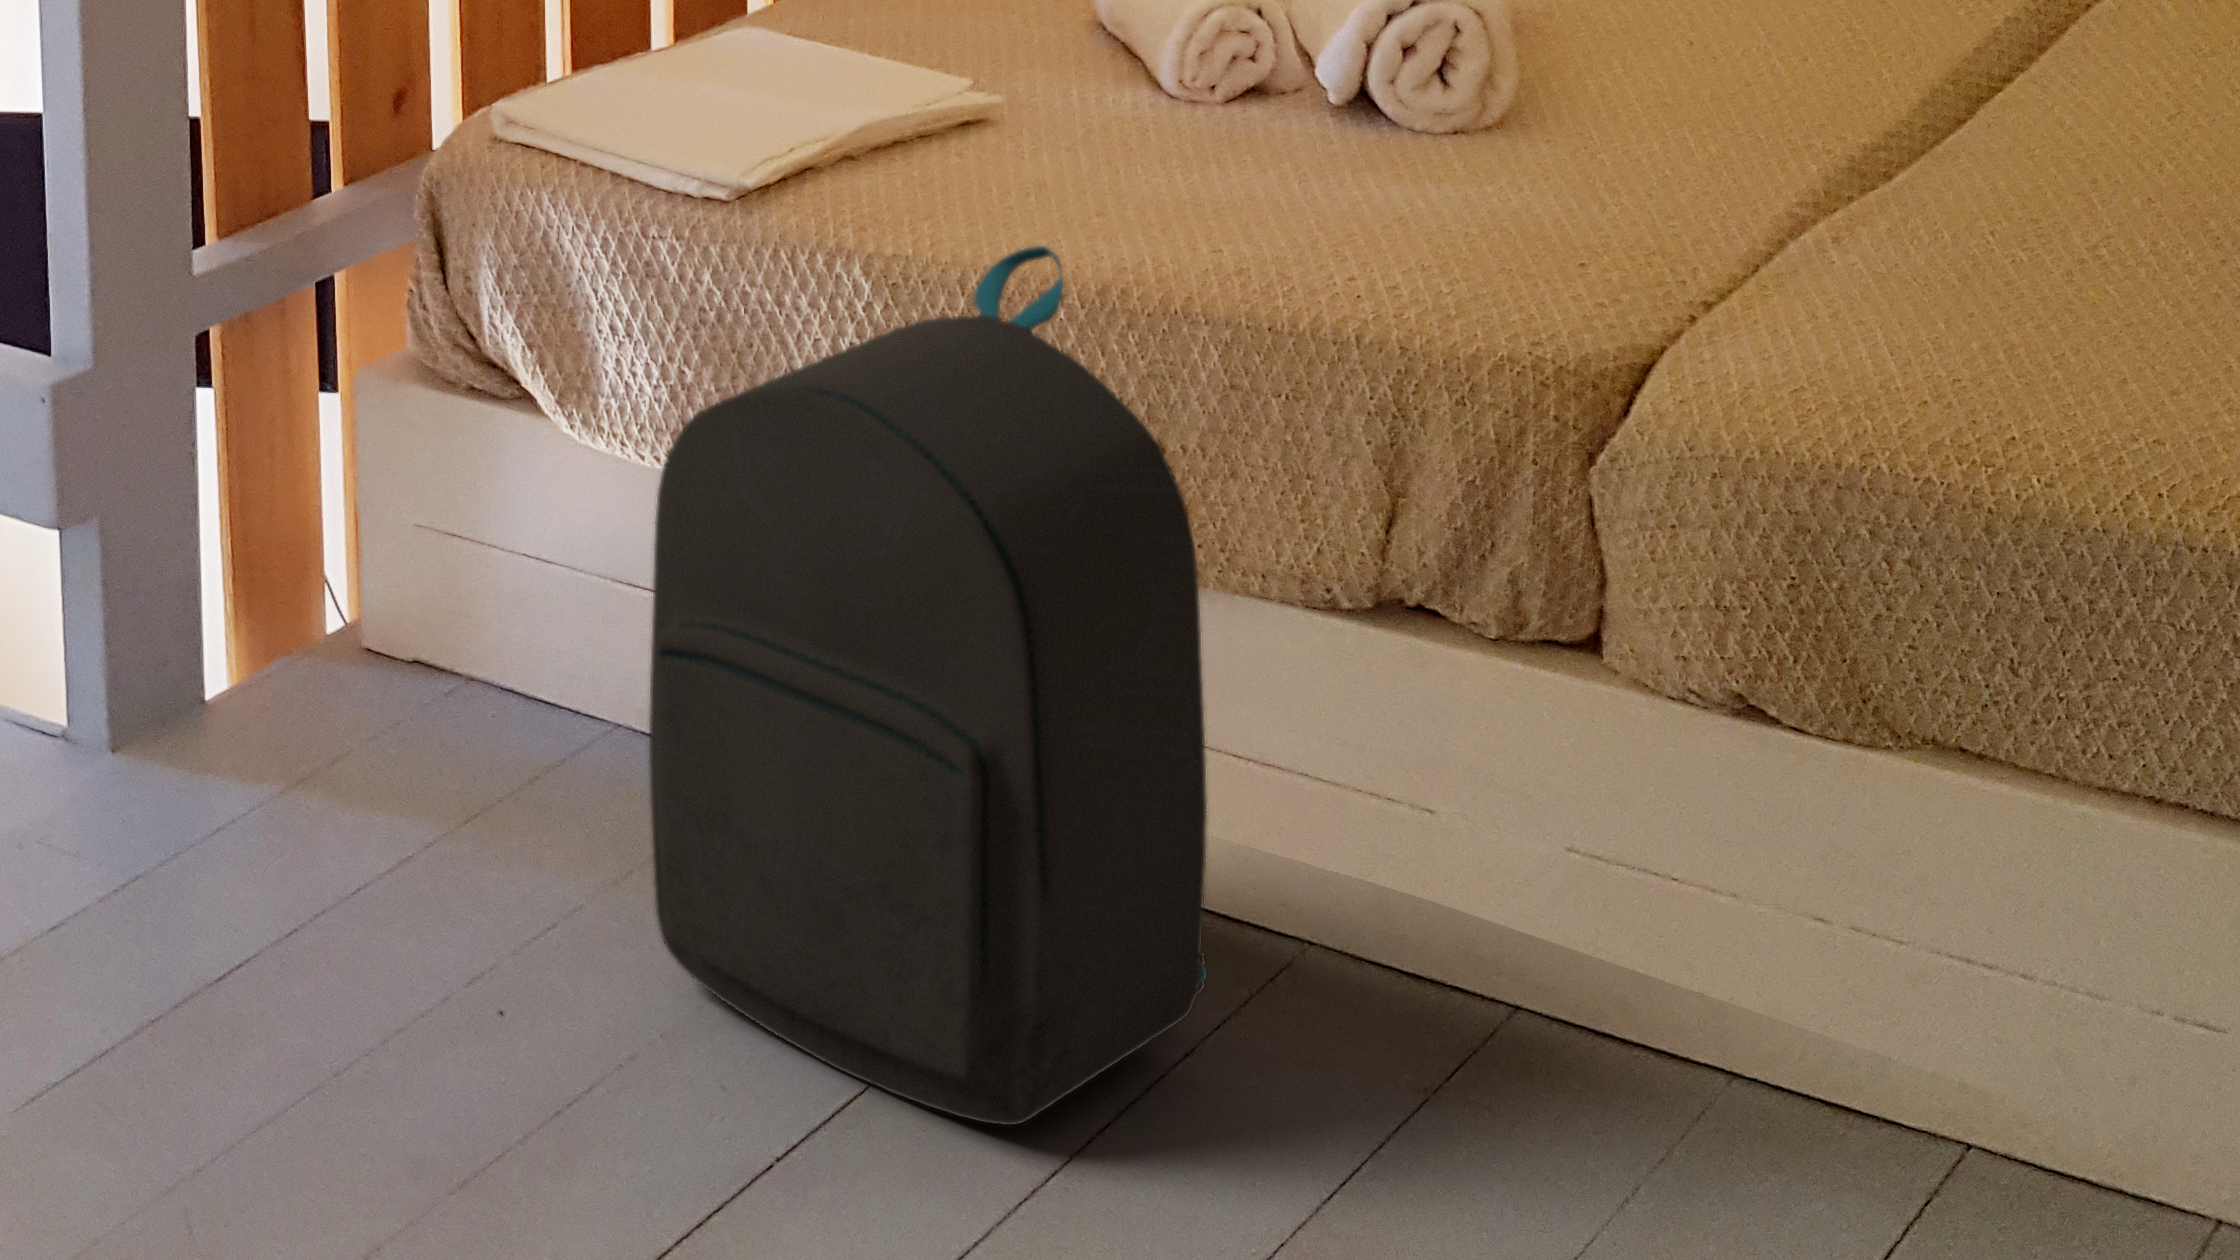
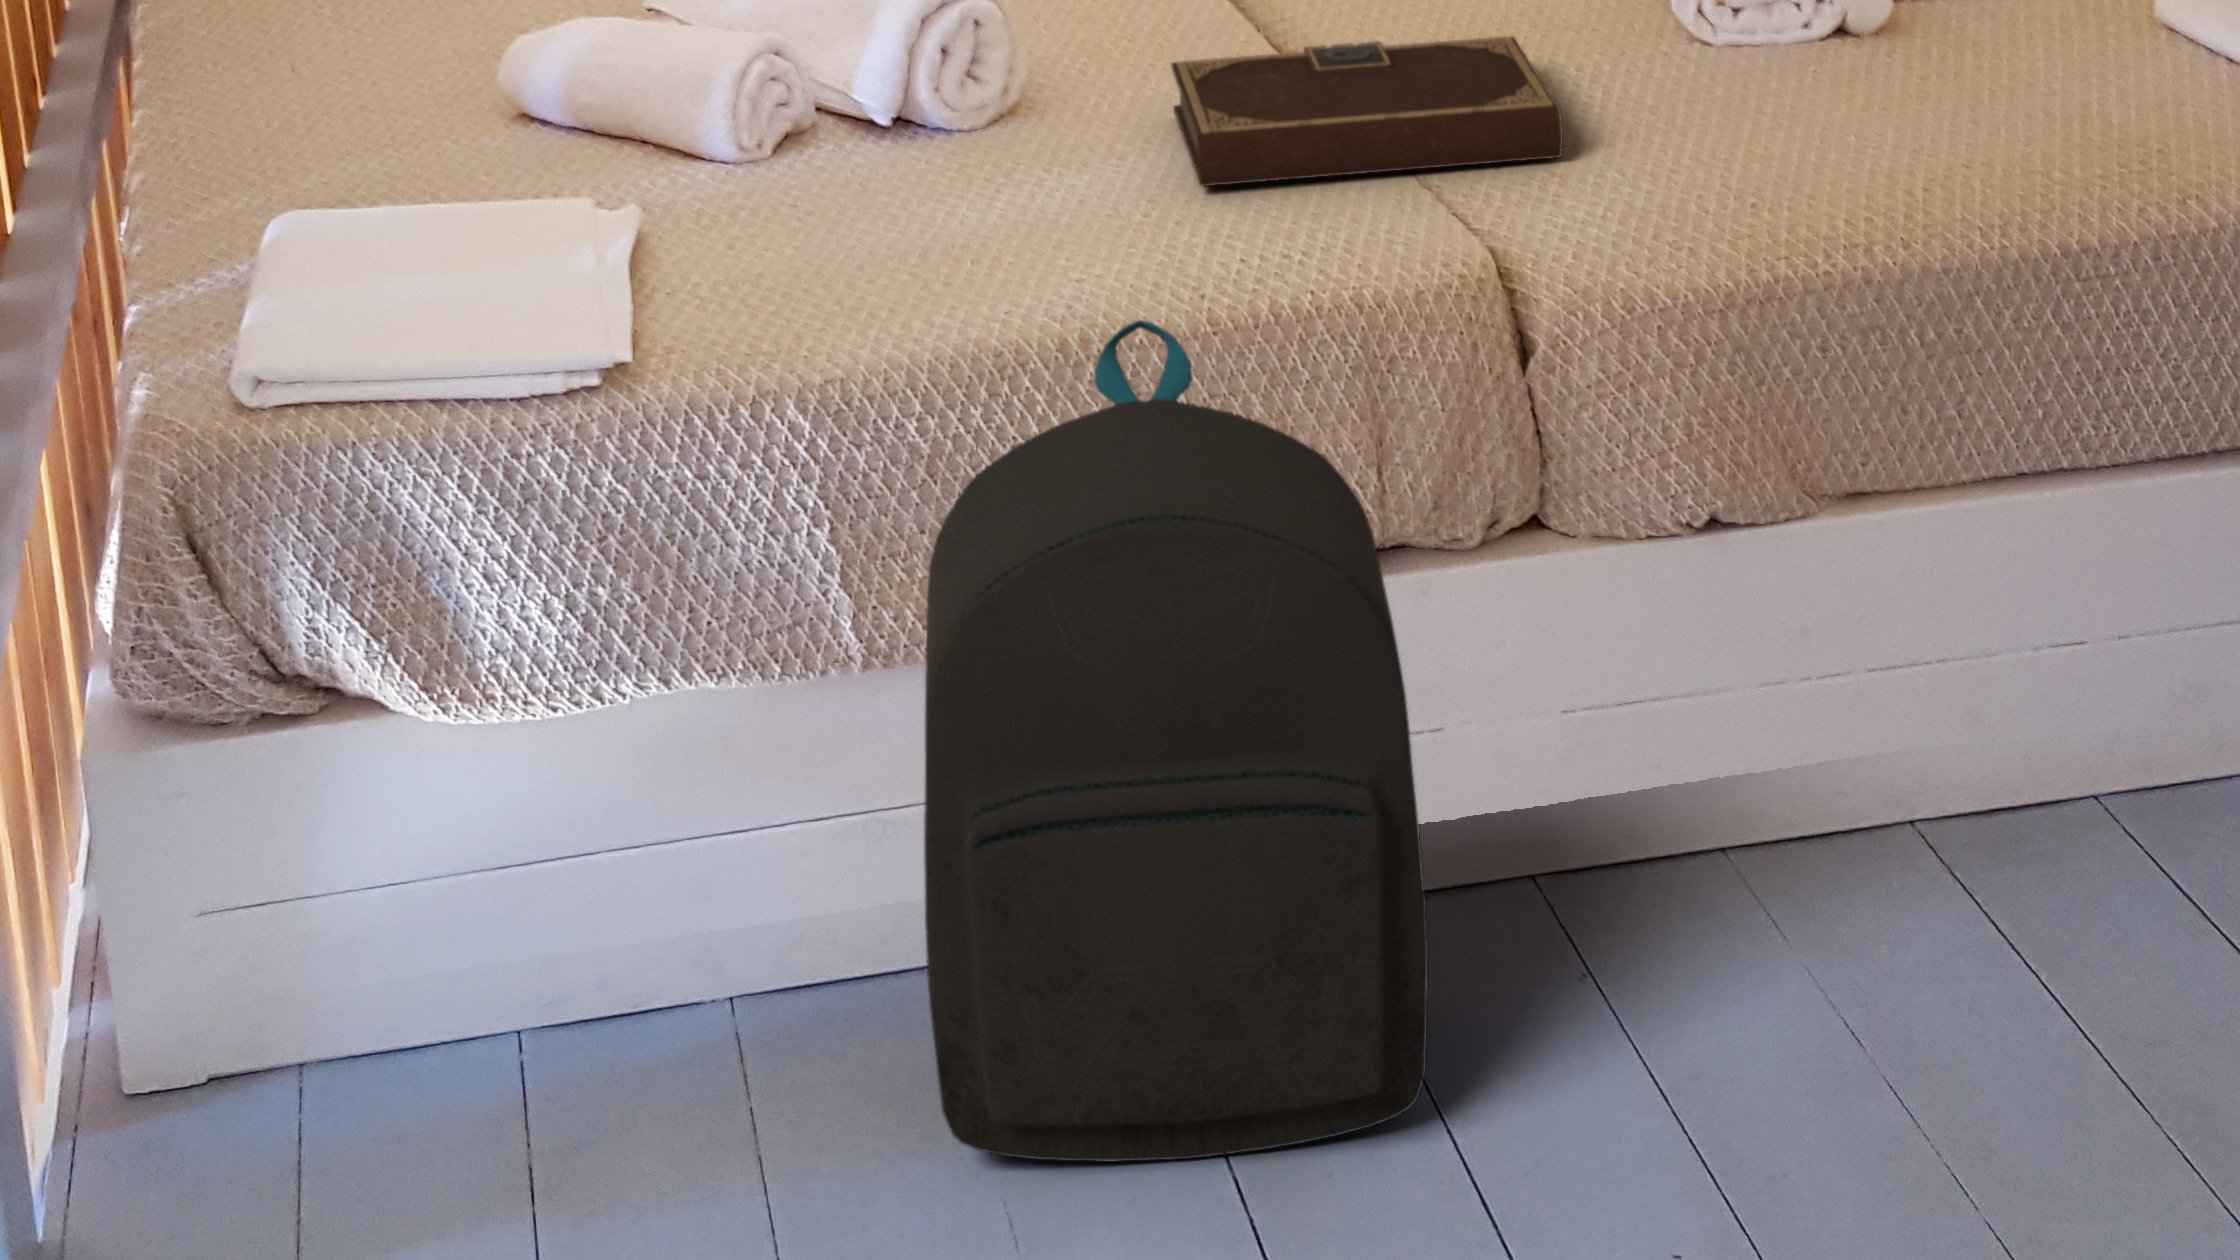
notebook: none [1470,106,1996,303] -> present [1171,36,1563,186]

